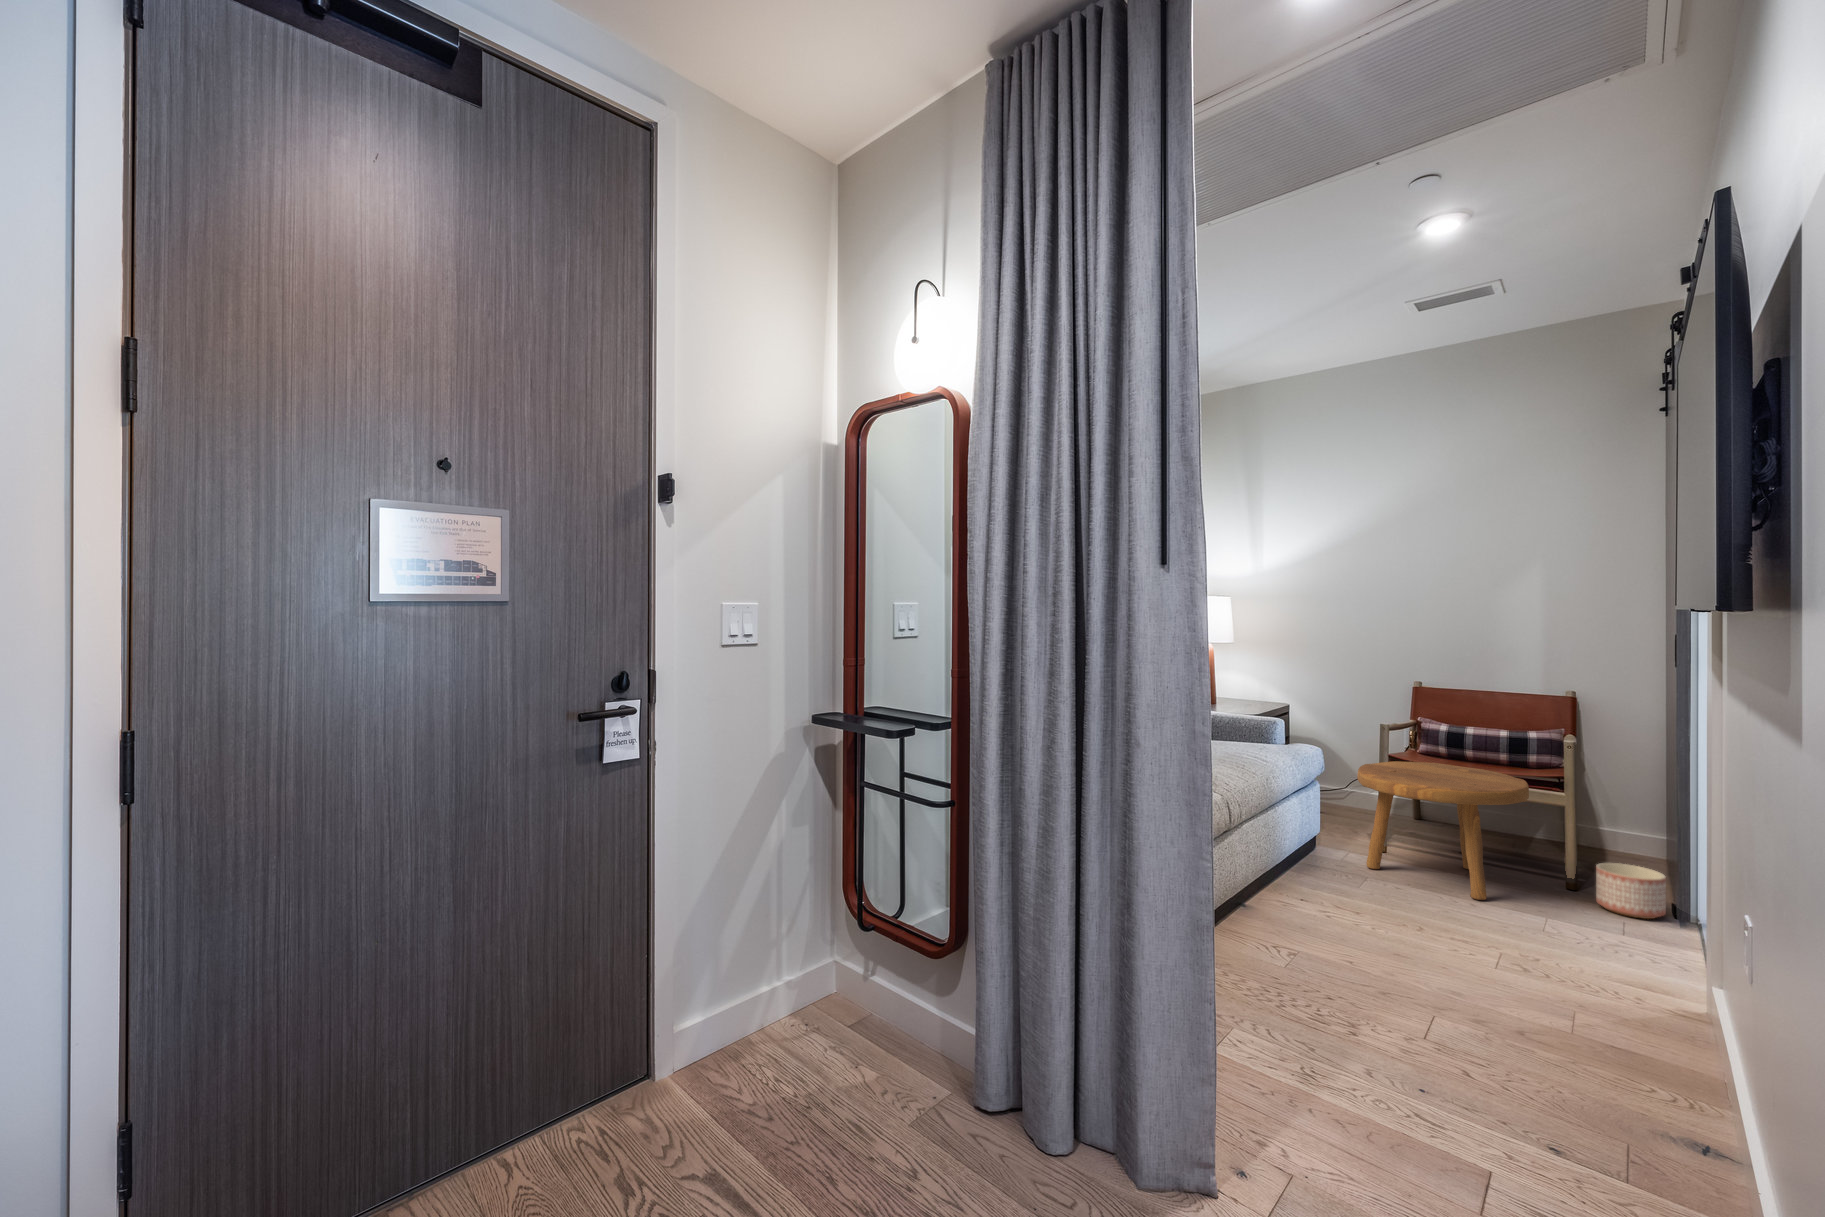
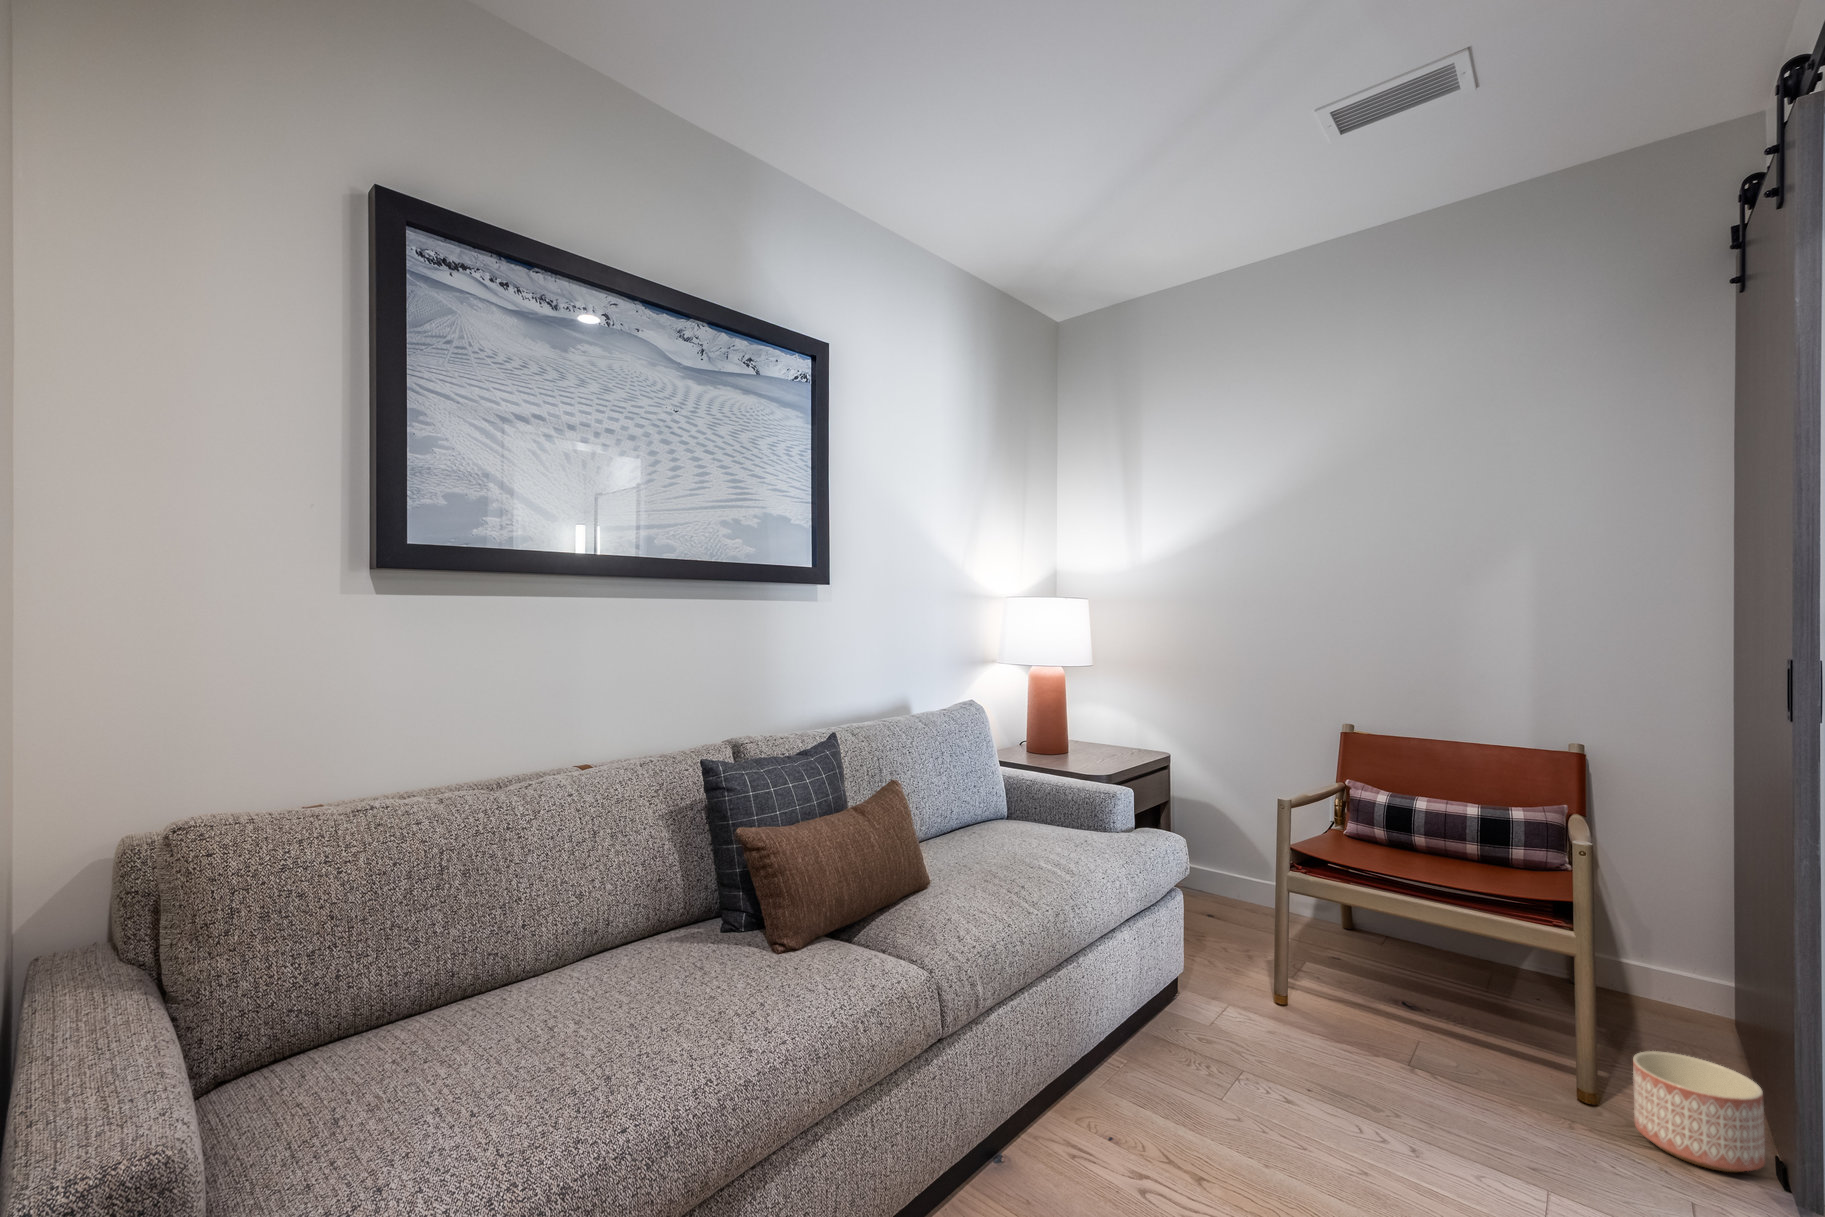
footstool: present [1357,761,1529,900] -> none [1236,853,1514,1119]

